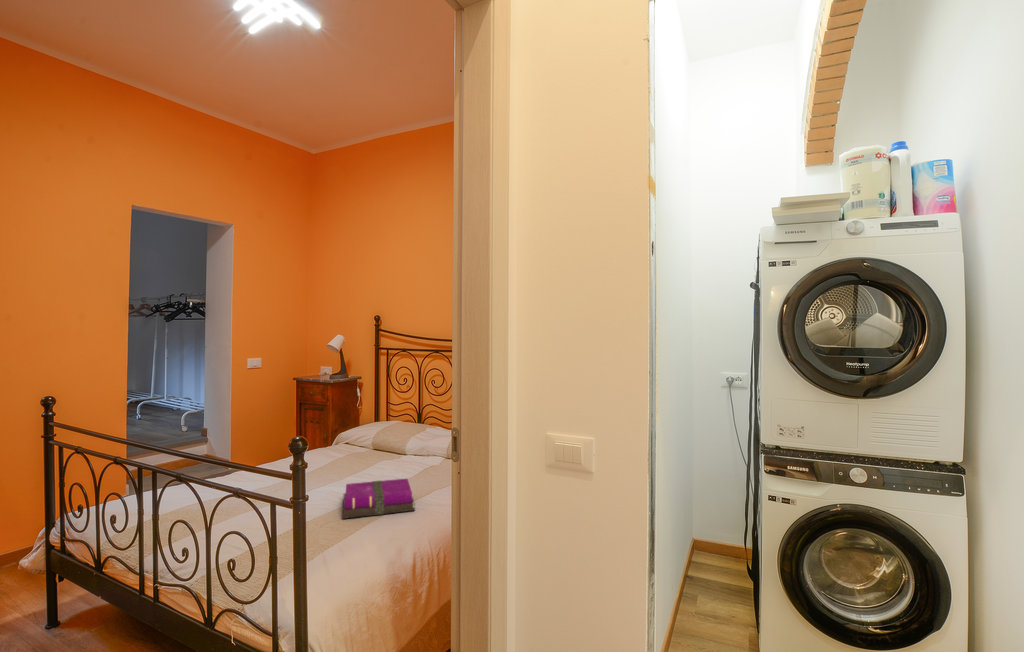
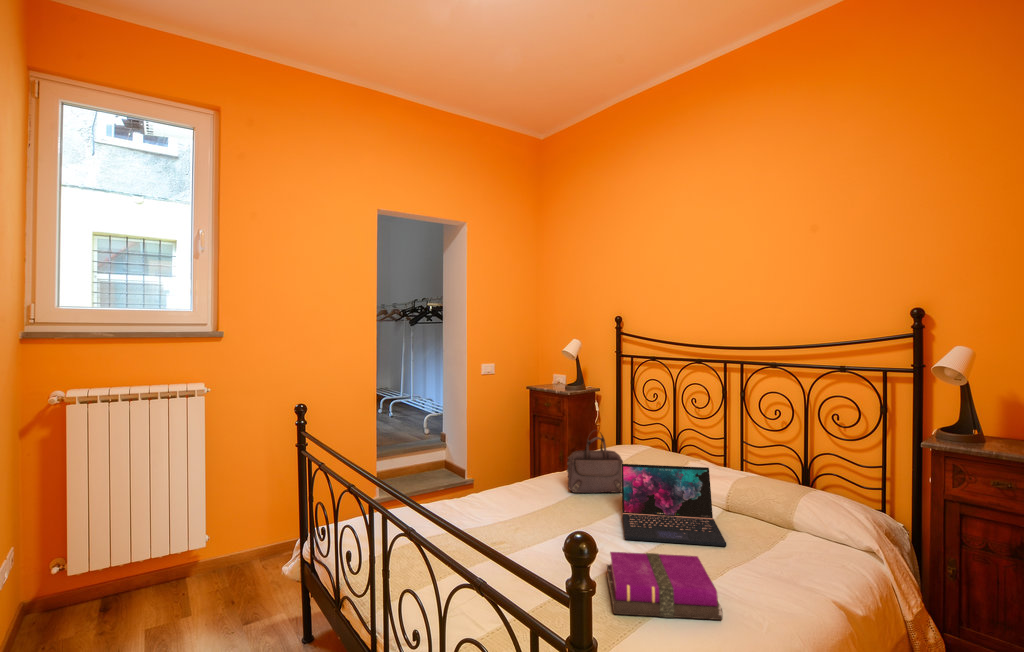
handbag: none [324,407,373,459] -> present [567,434,623,493]
laptop: none [364,426,435,481] -> present [622,464,726,546]

